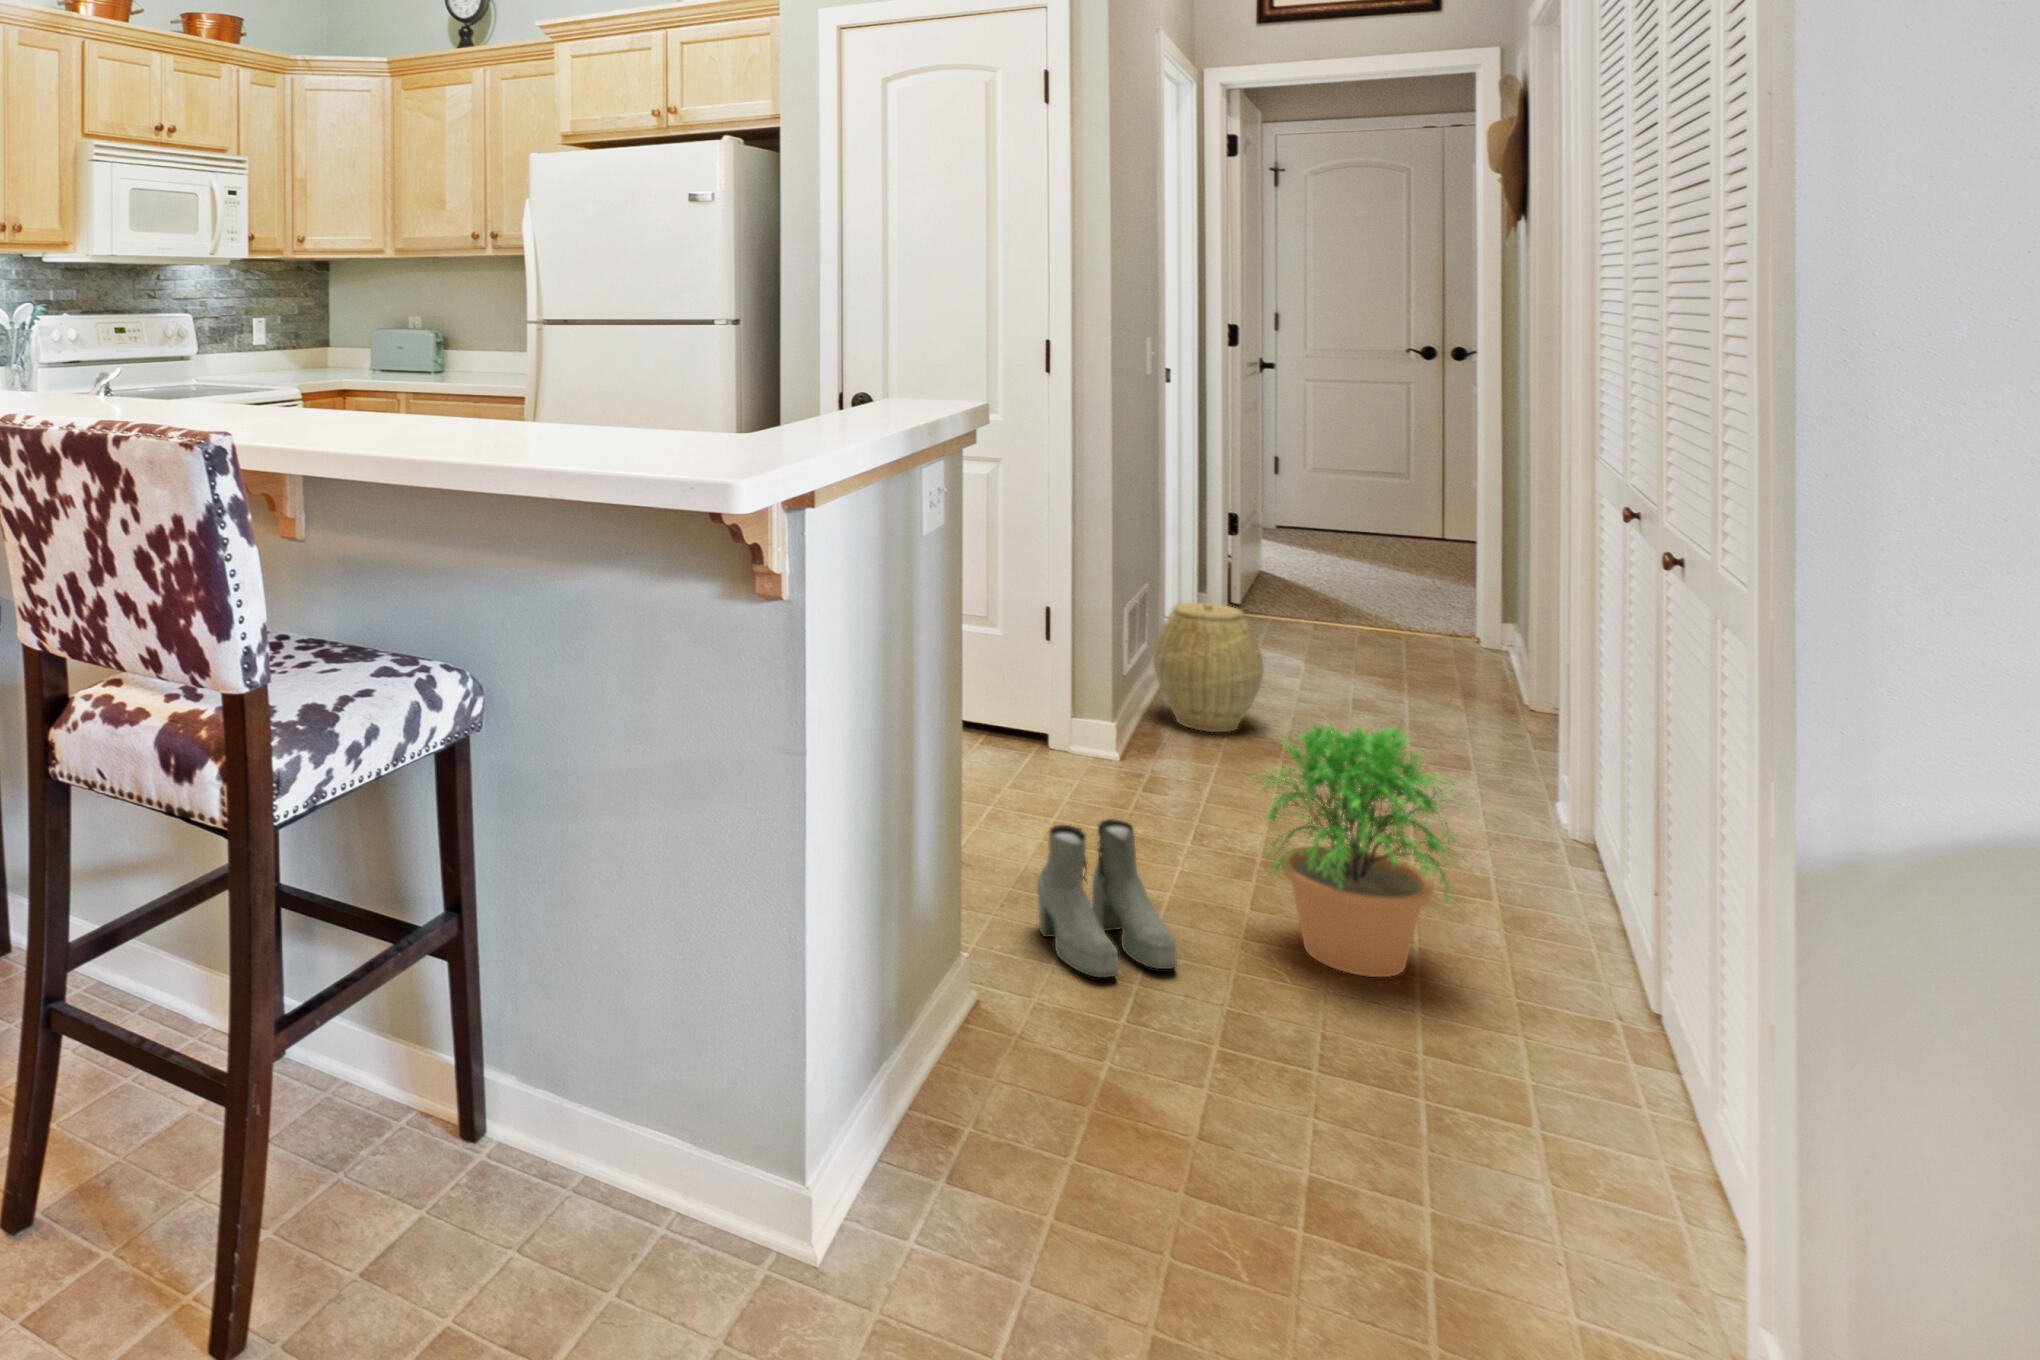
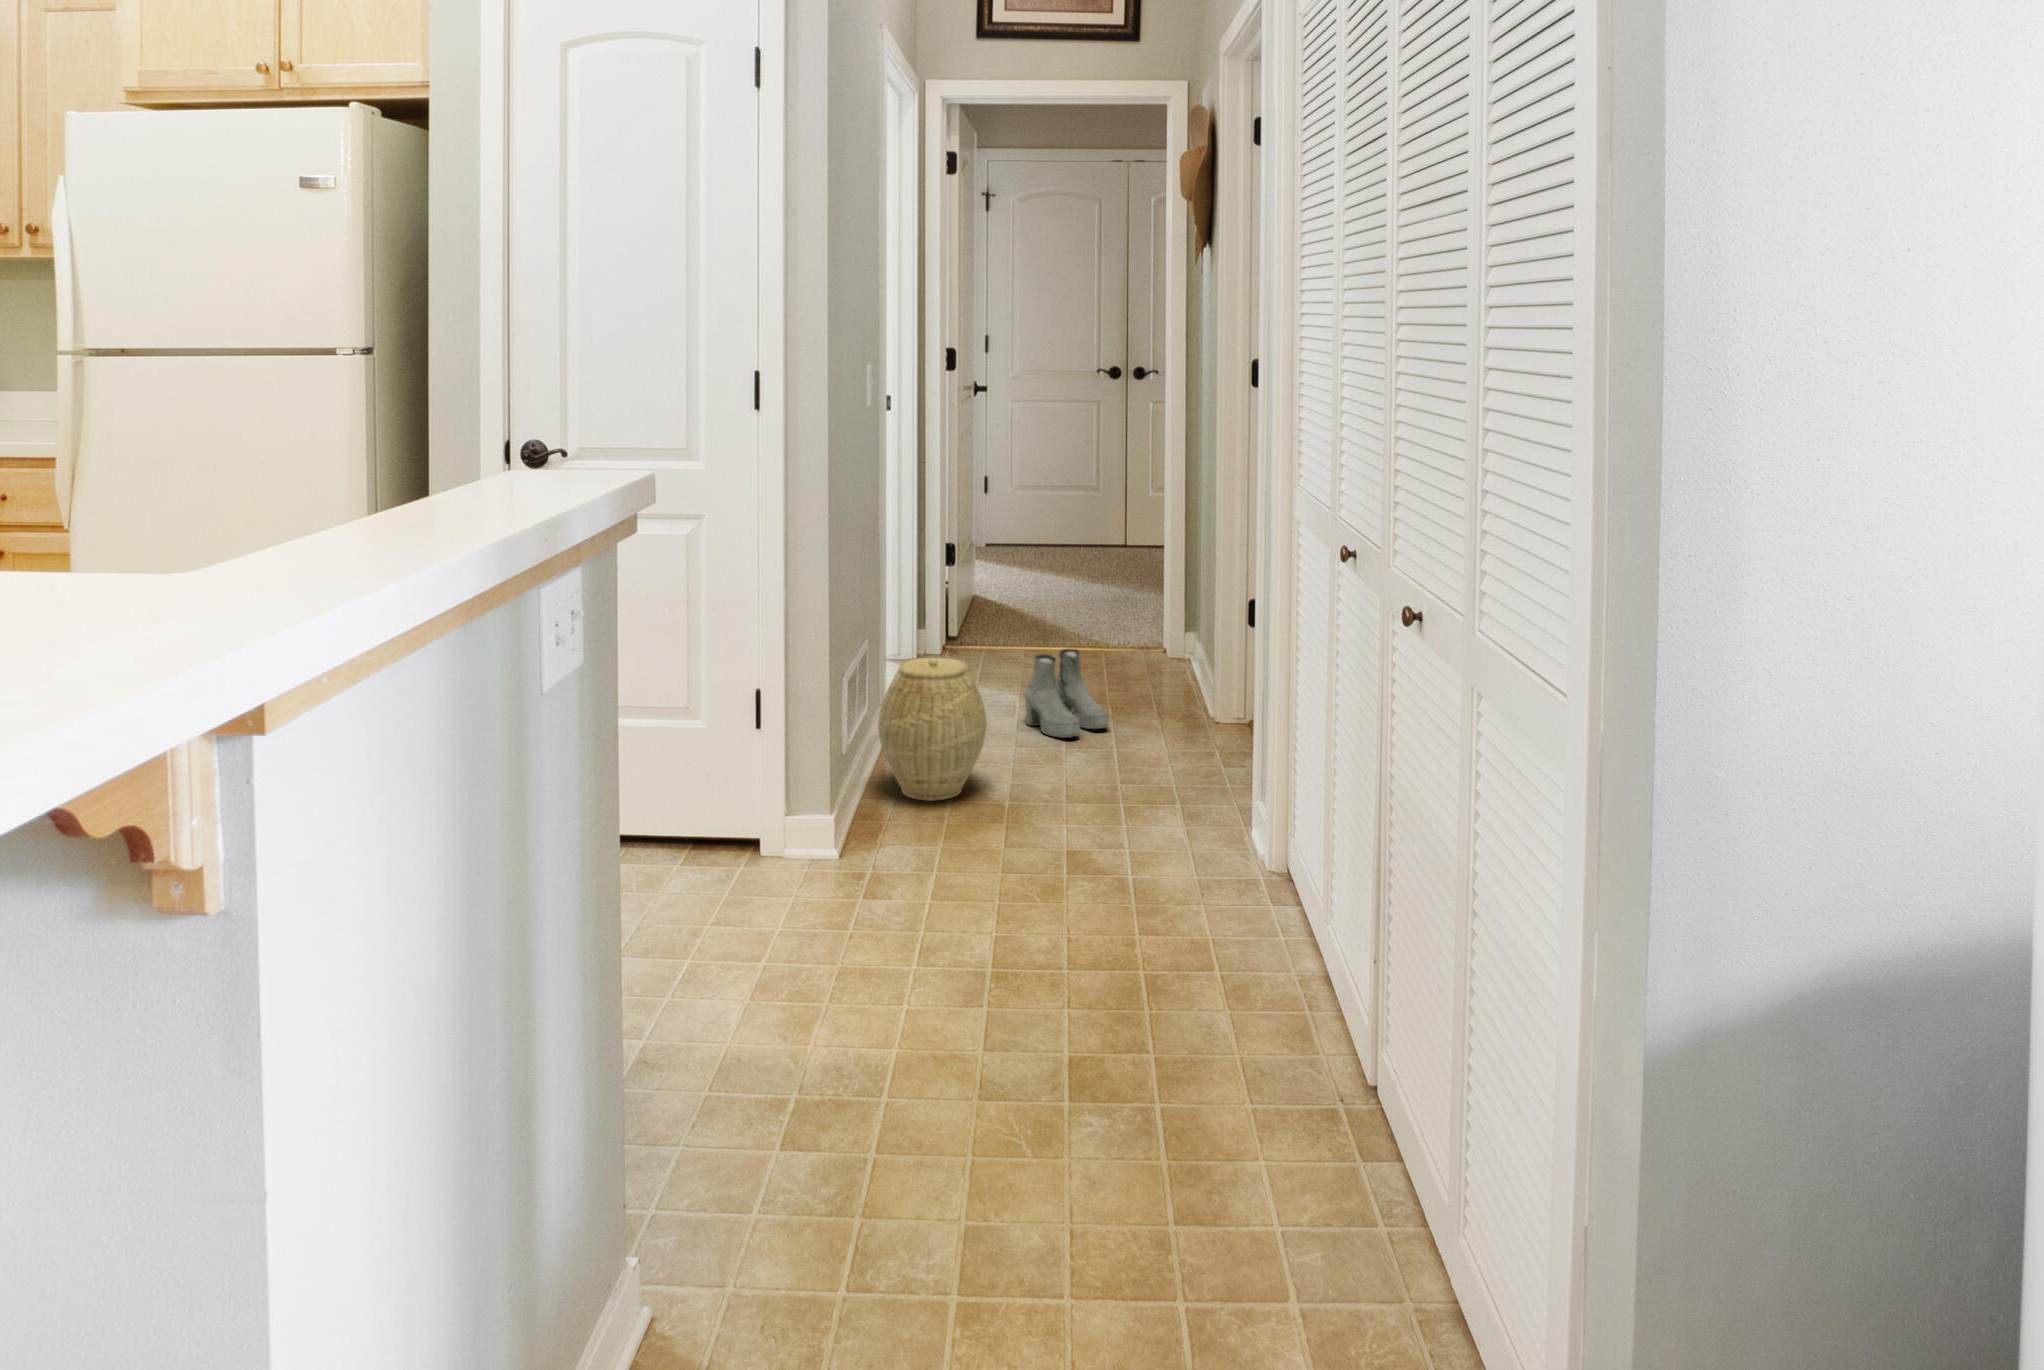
potted plant: present [1249,724,1468,977] -> none [970,821,1206,1121]
boots: present [1037,819,1177,978] -> present [1025,649,1108,738]

